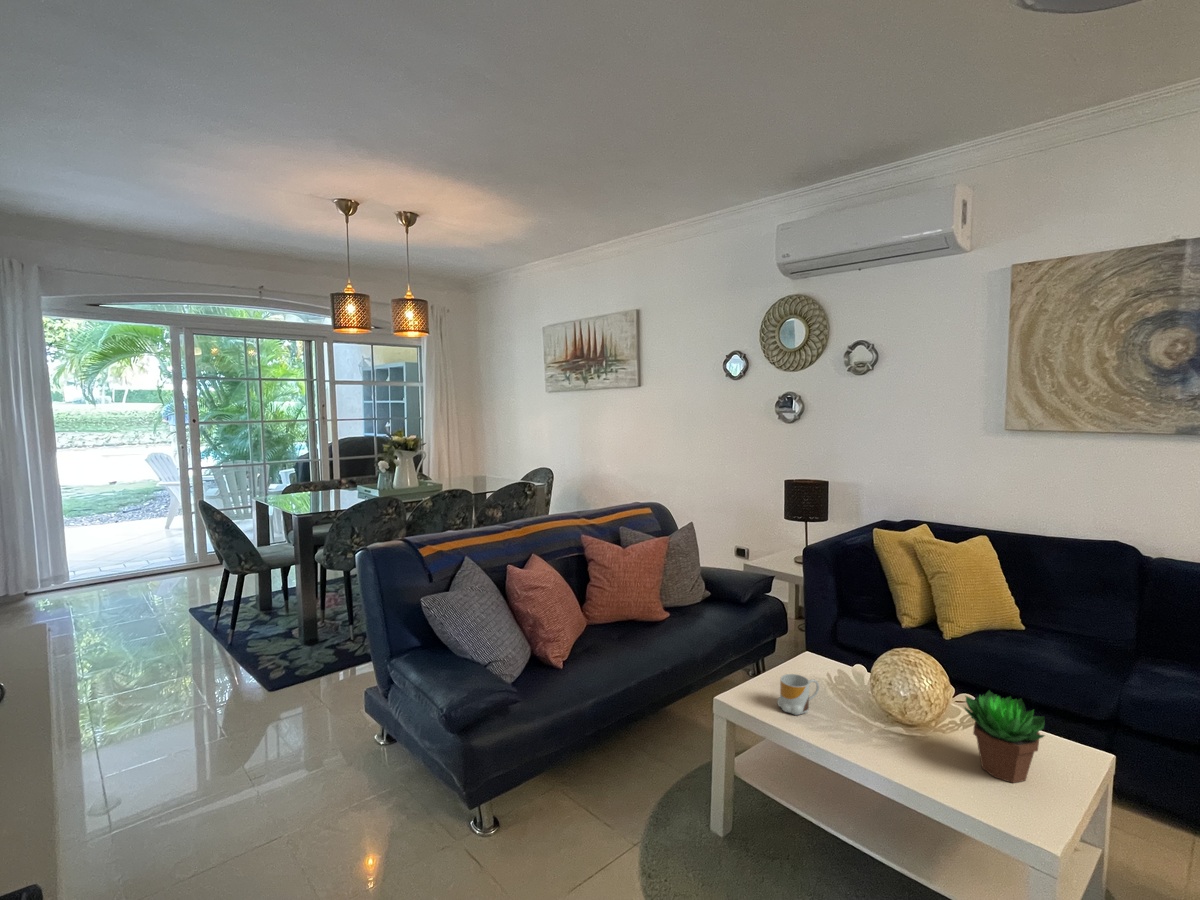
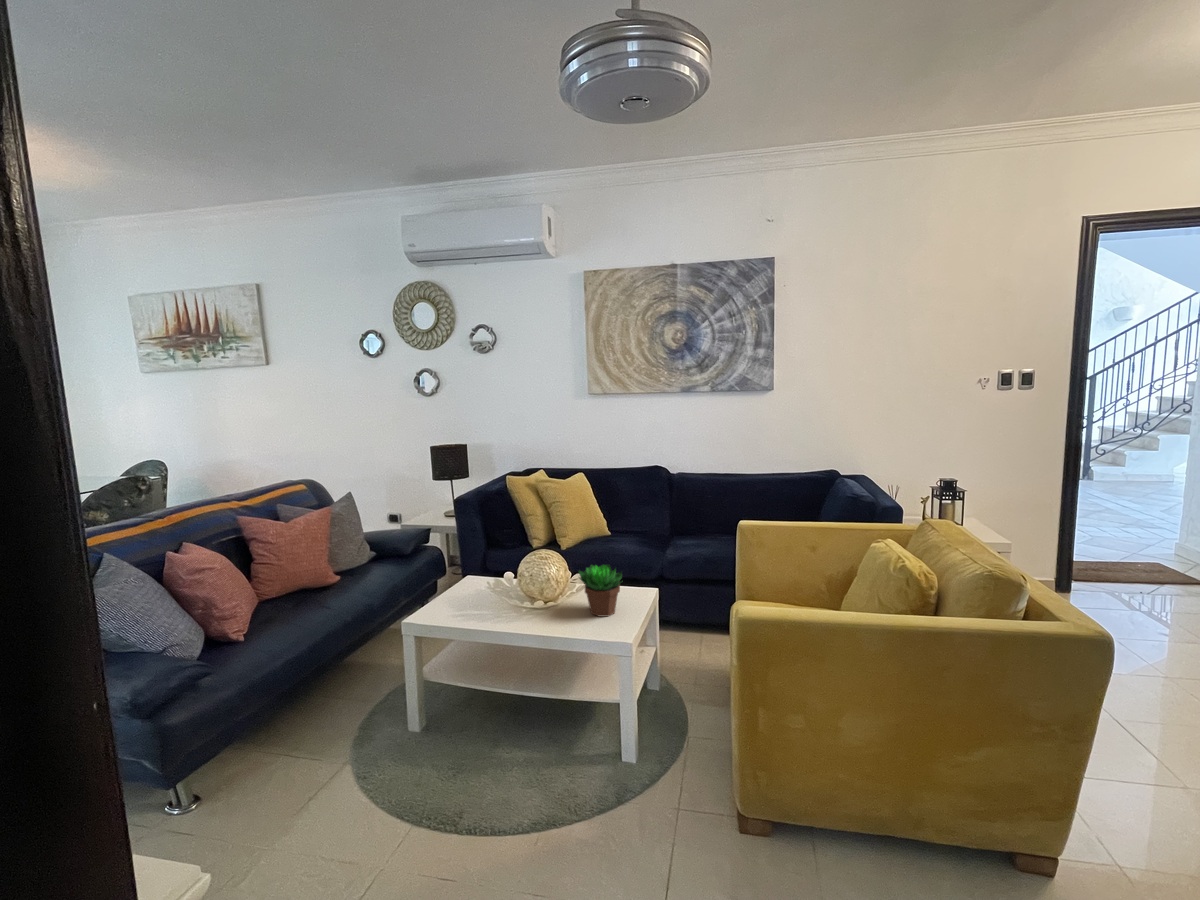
mug: present [777,674,819,715] -> none [454,588,484,617]

